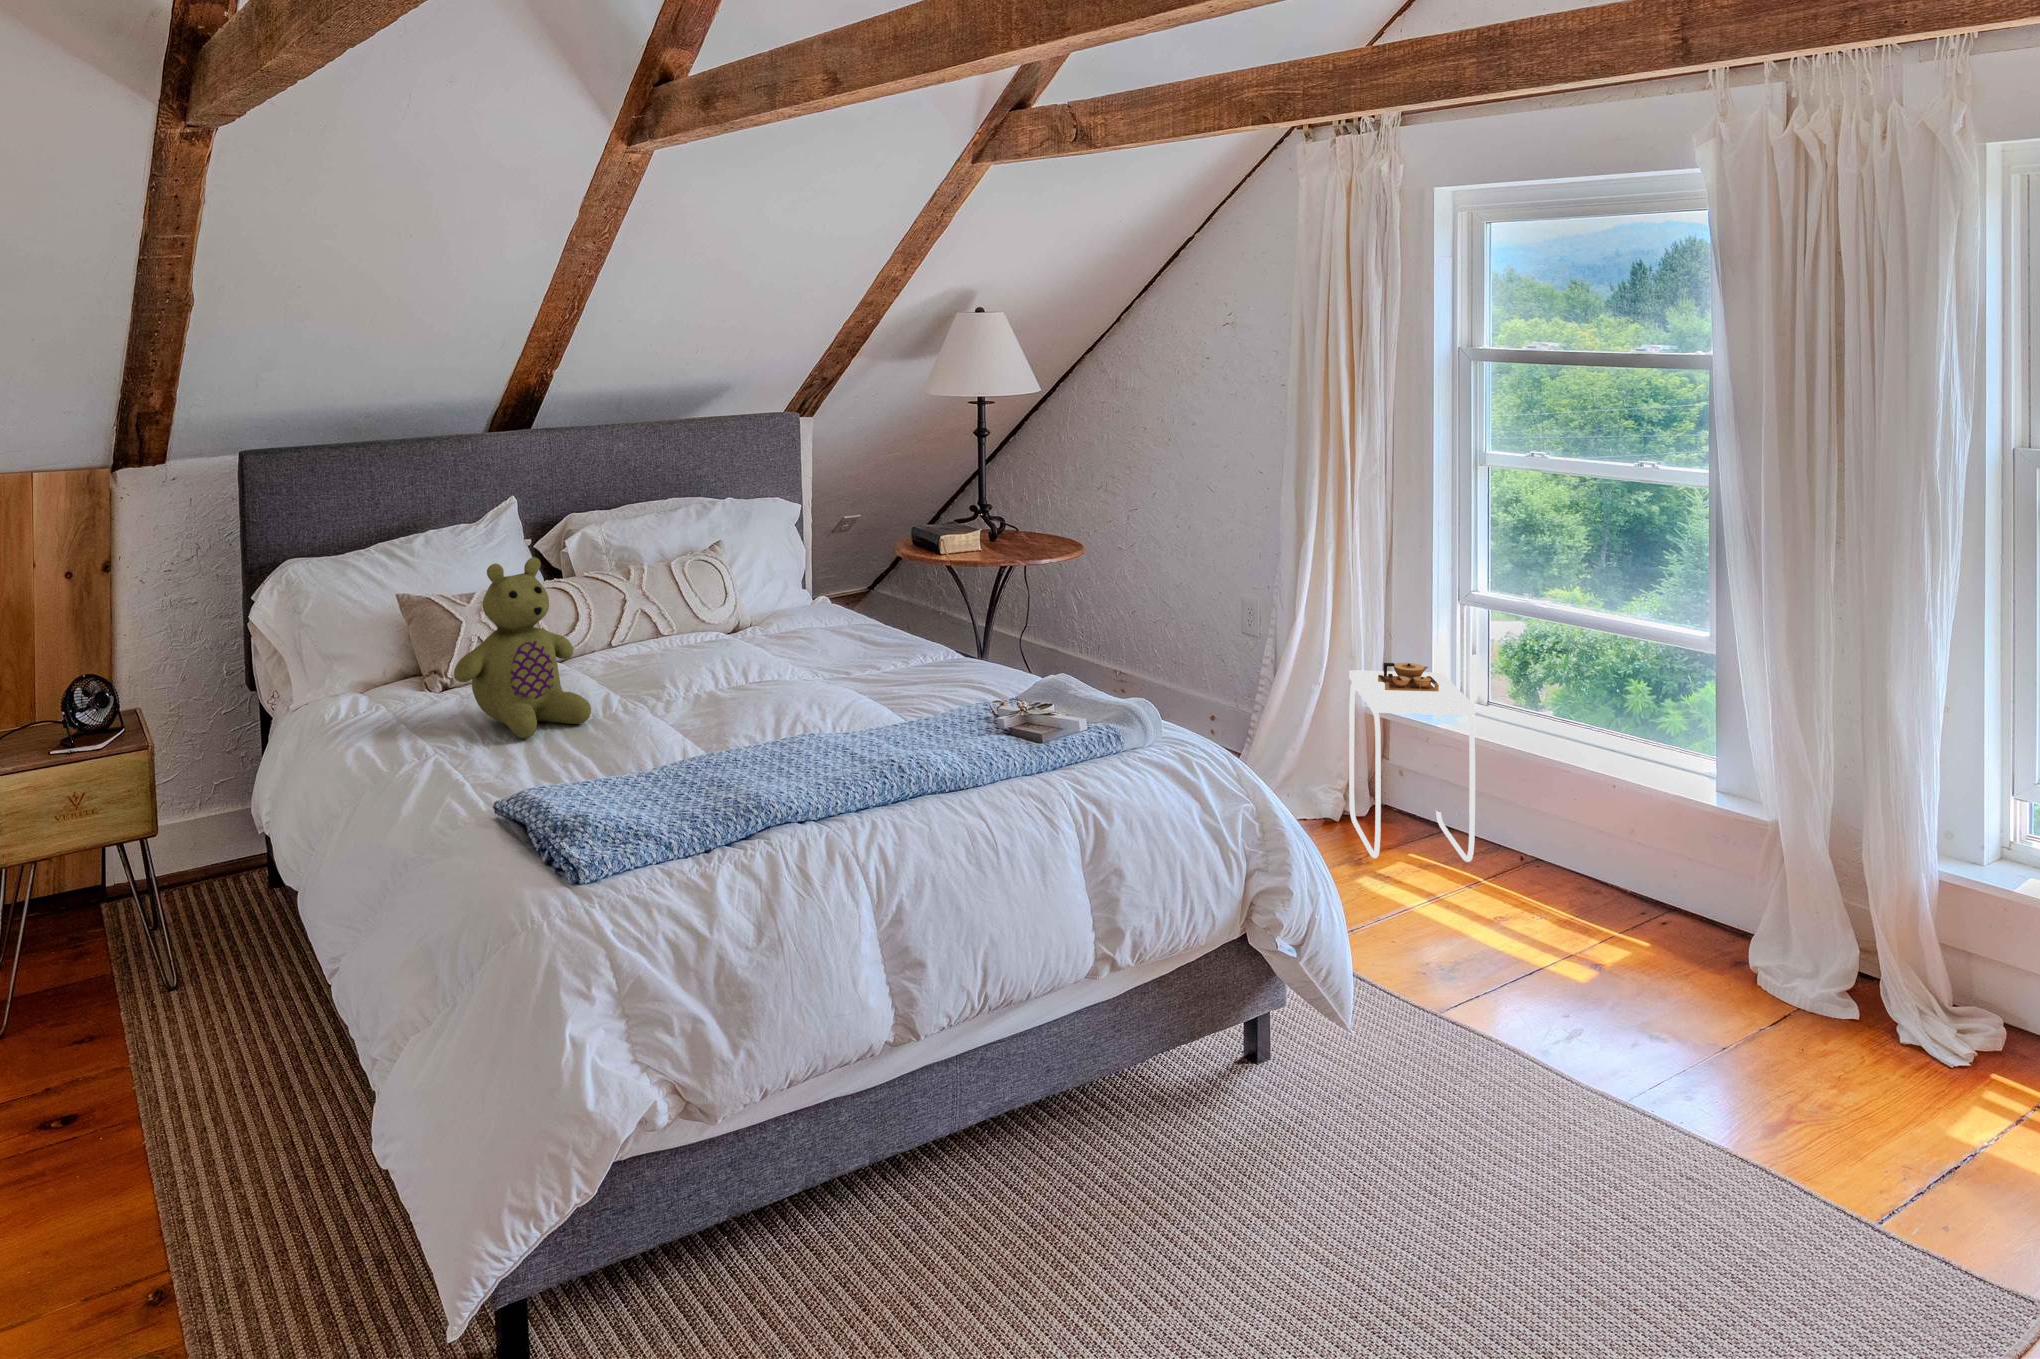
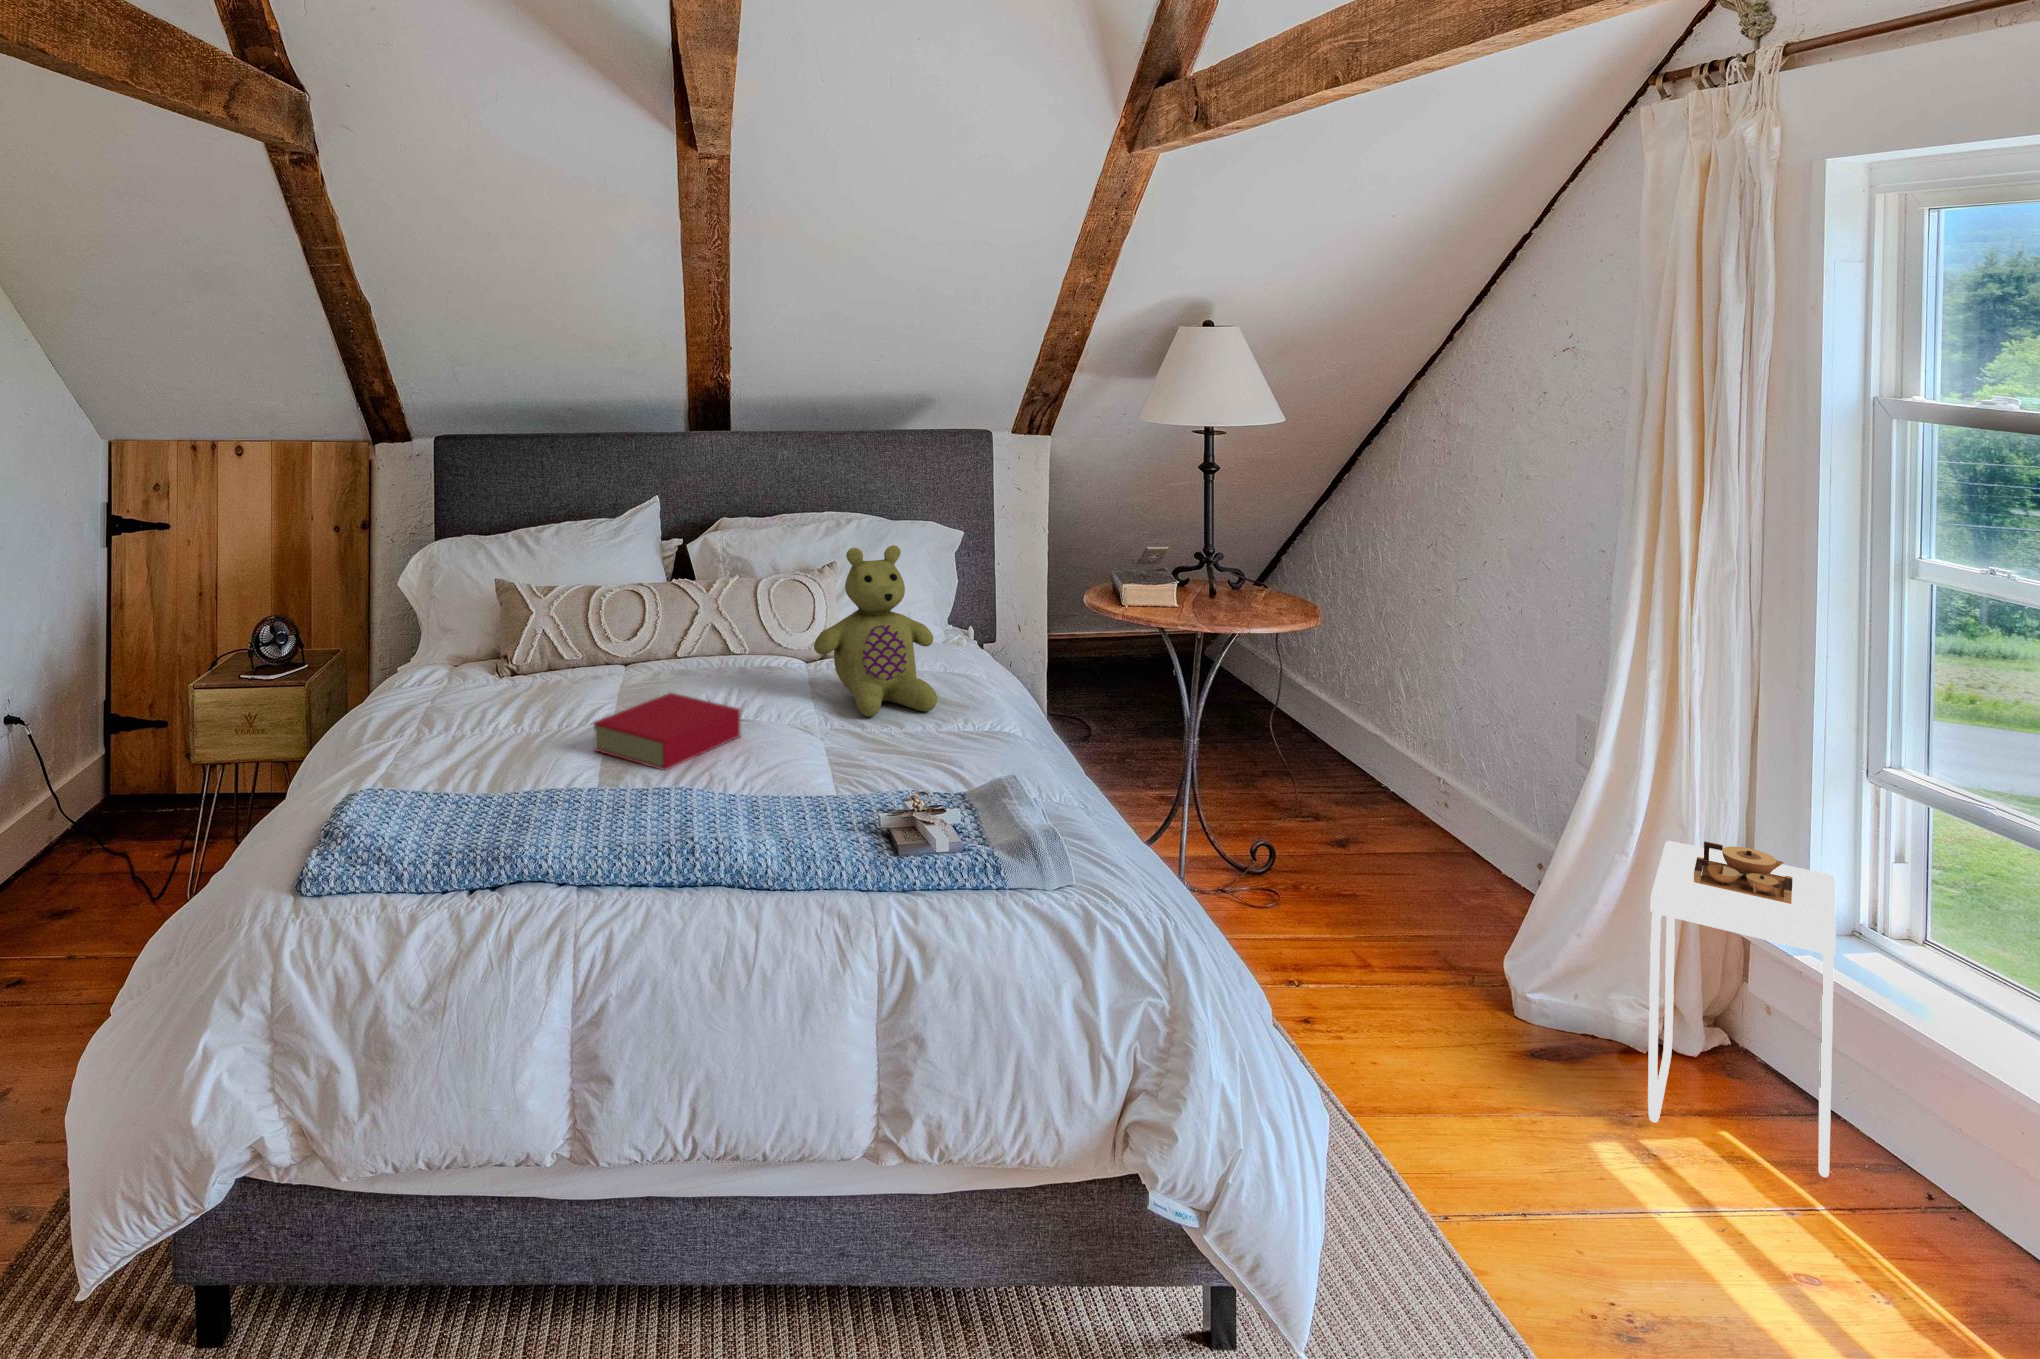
stuffed bear: present [454,557,591,738] -> present [814,545,937,717]
book: none [645,674,758,736] -> present [594,693,741,770]

